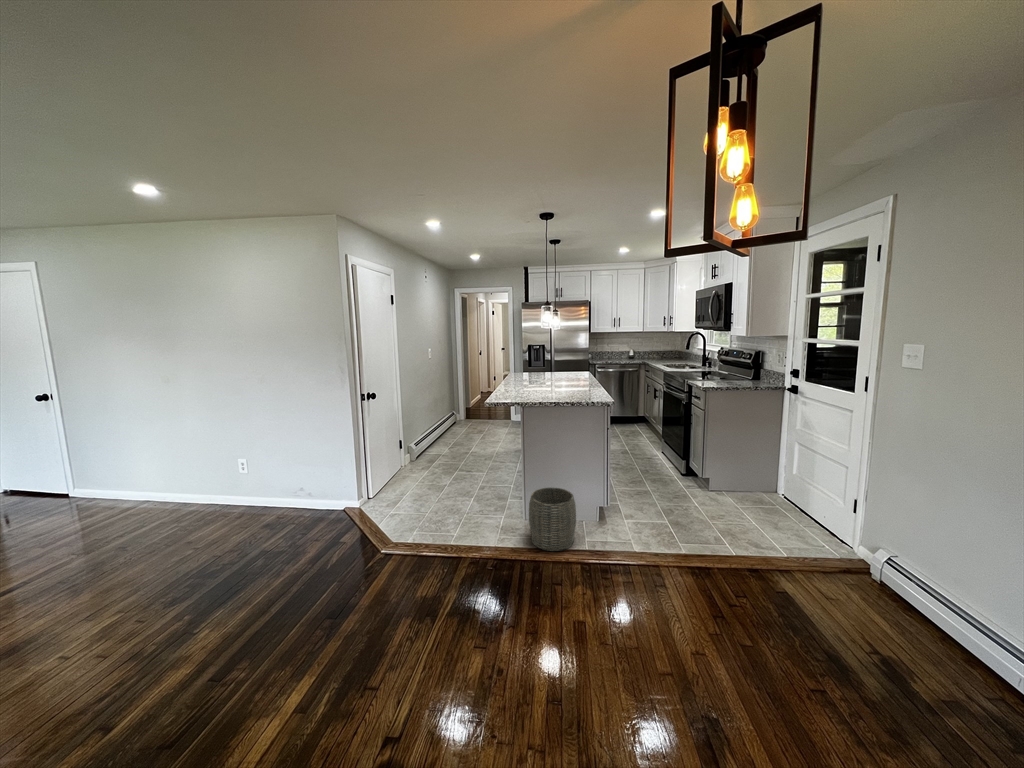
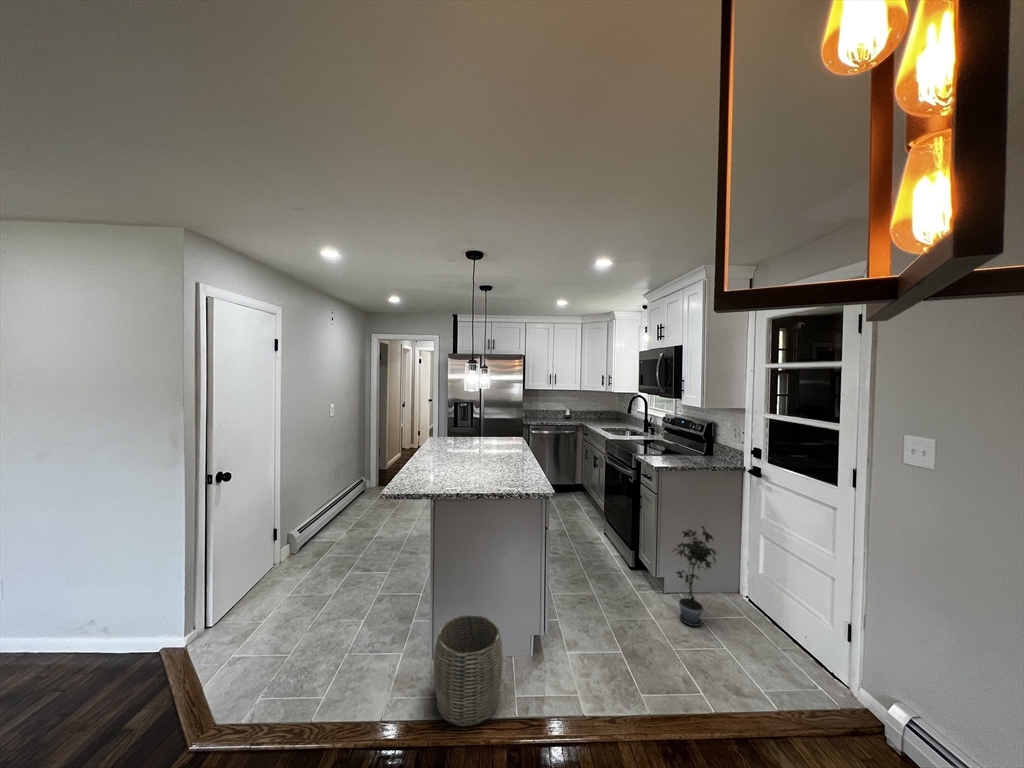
potted plant: none [713,433,753,511] -> present [673,526,716,626]

